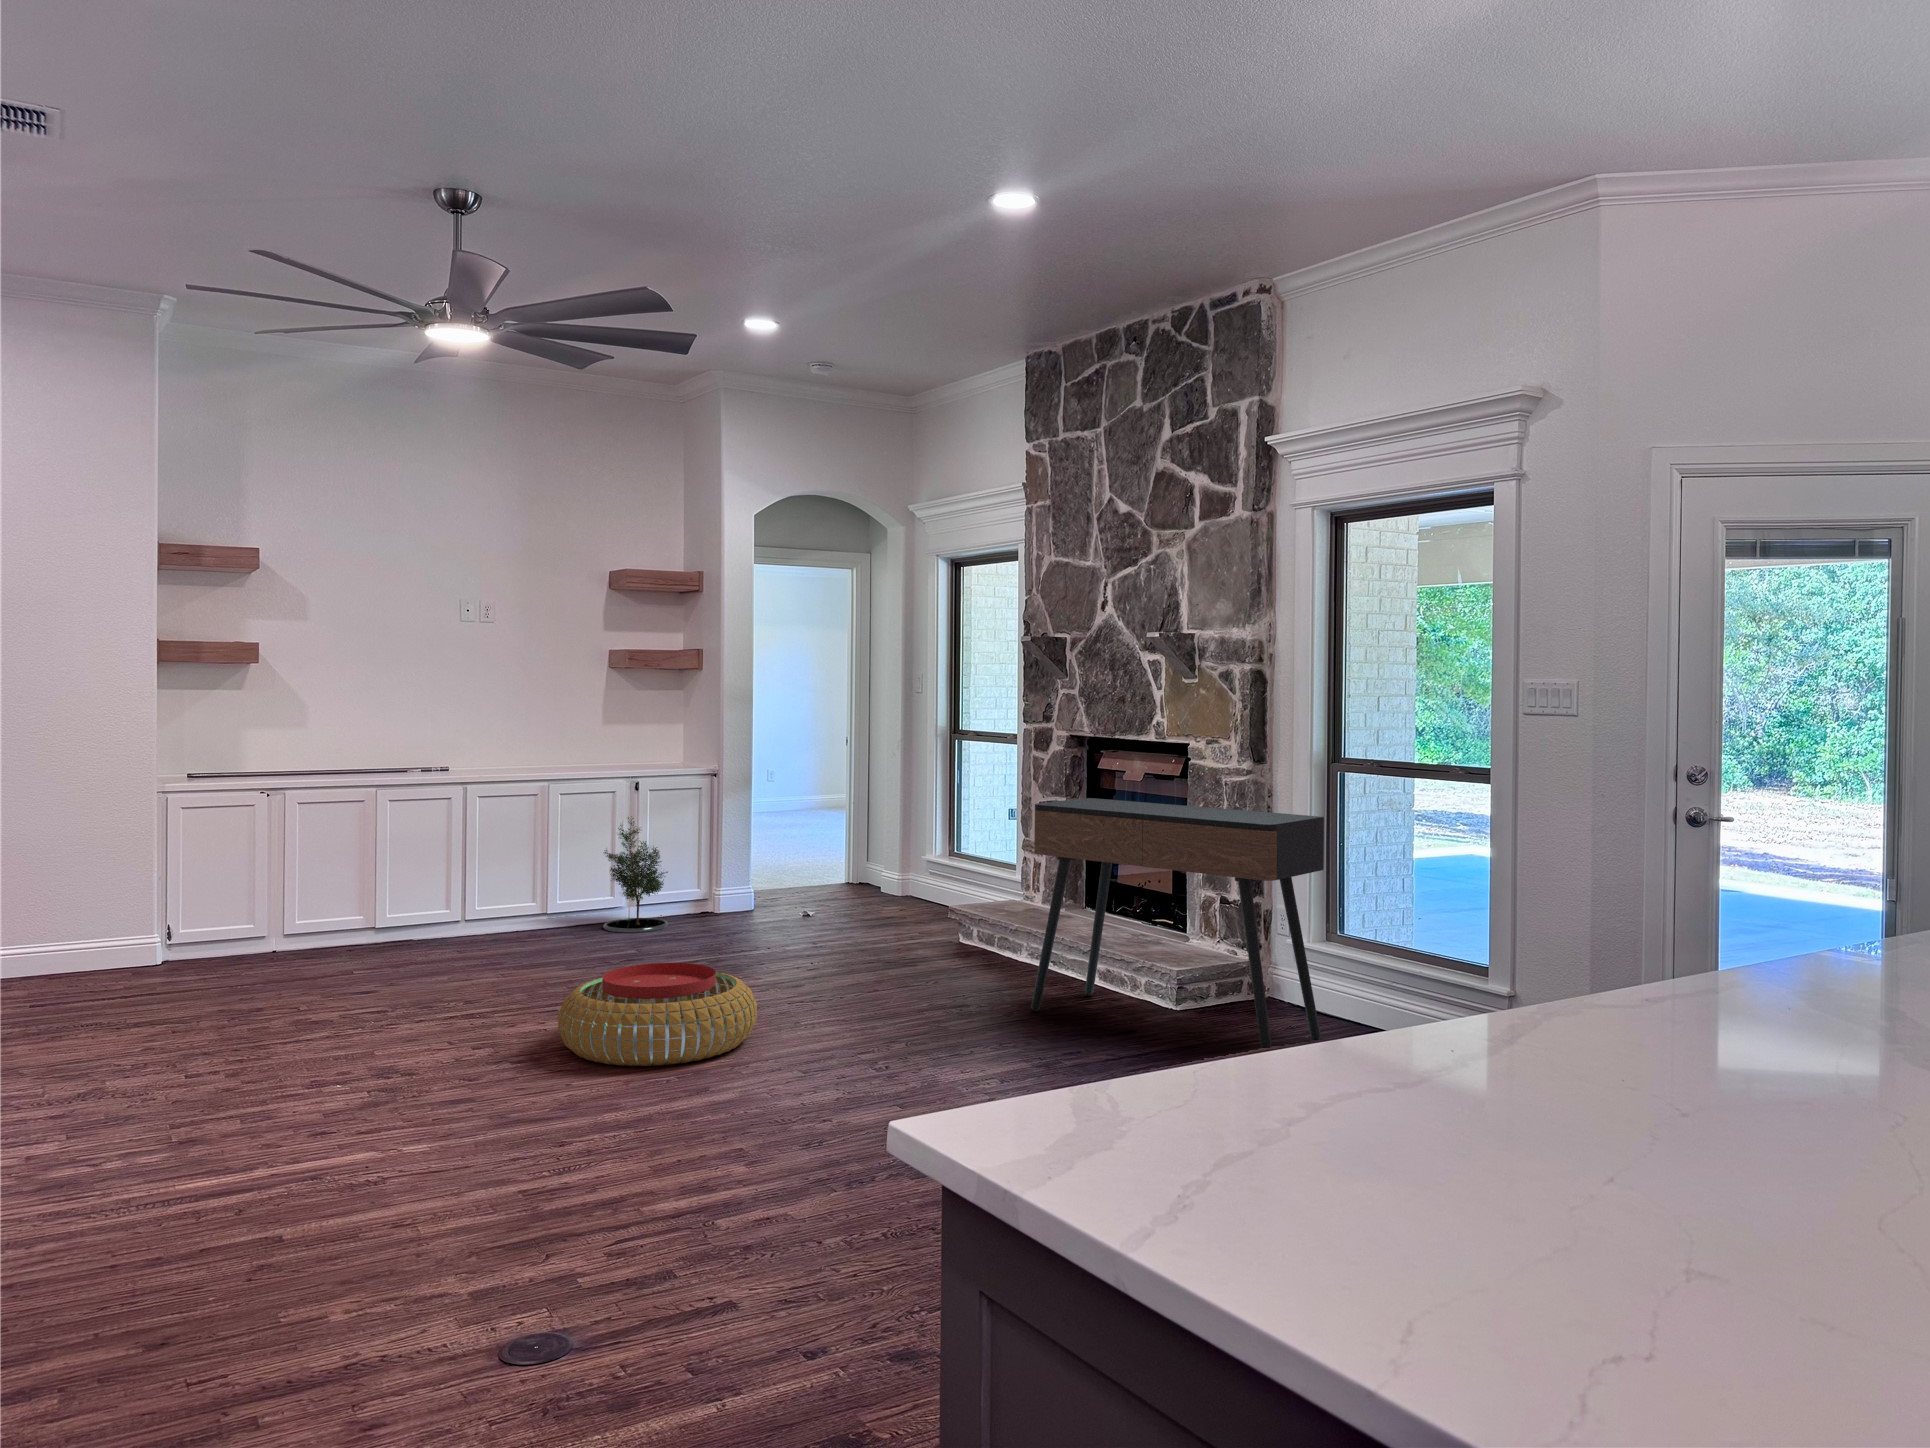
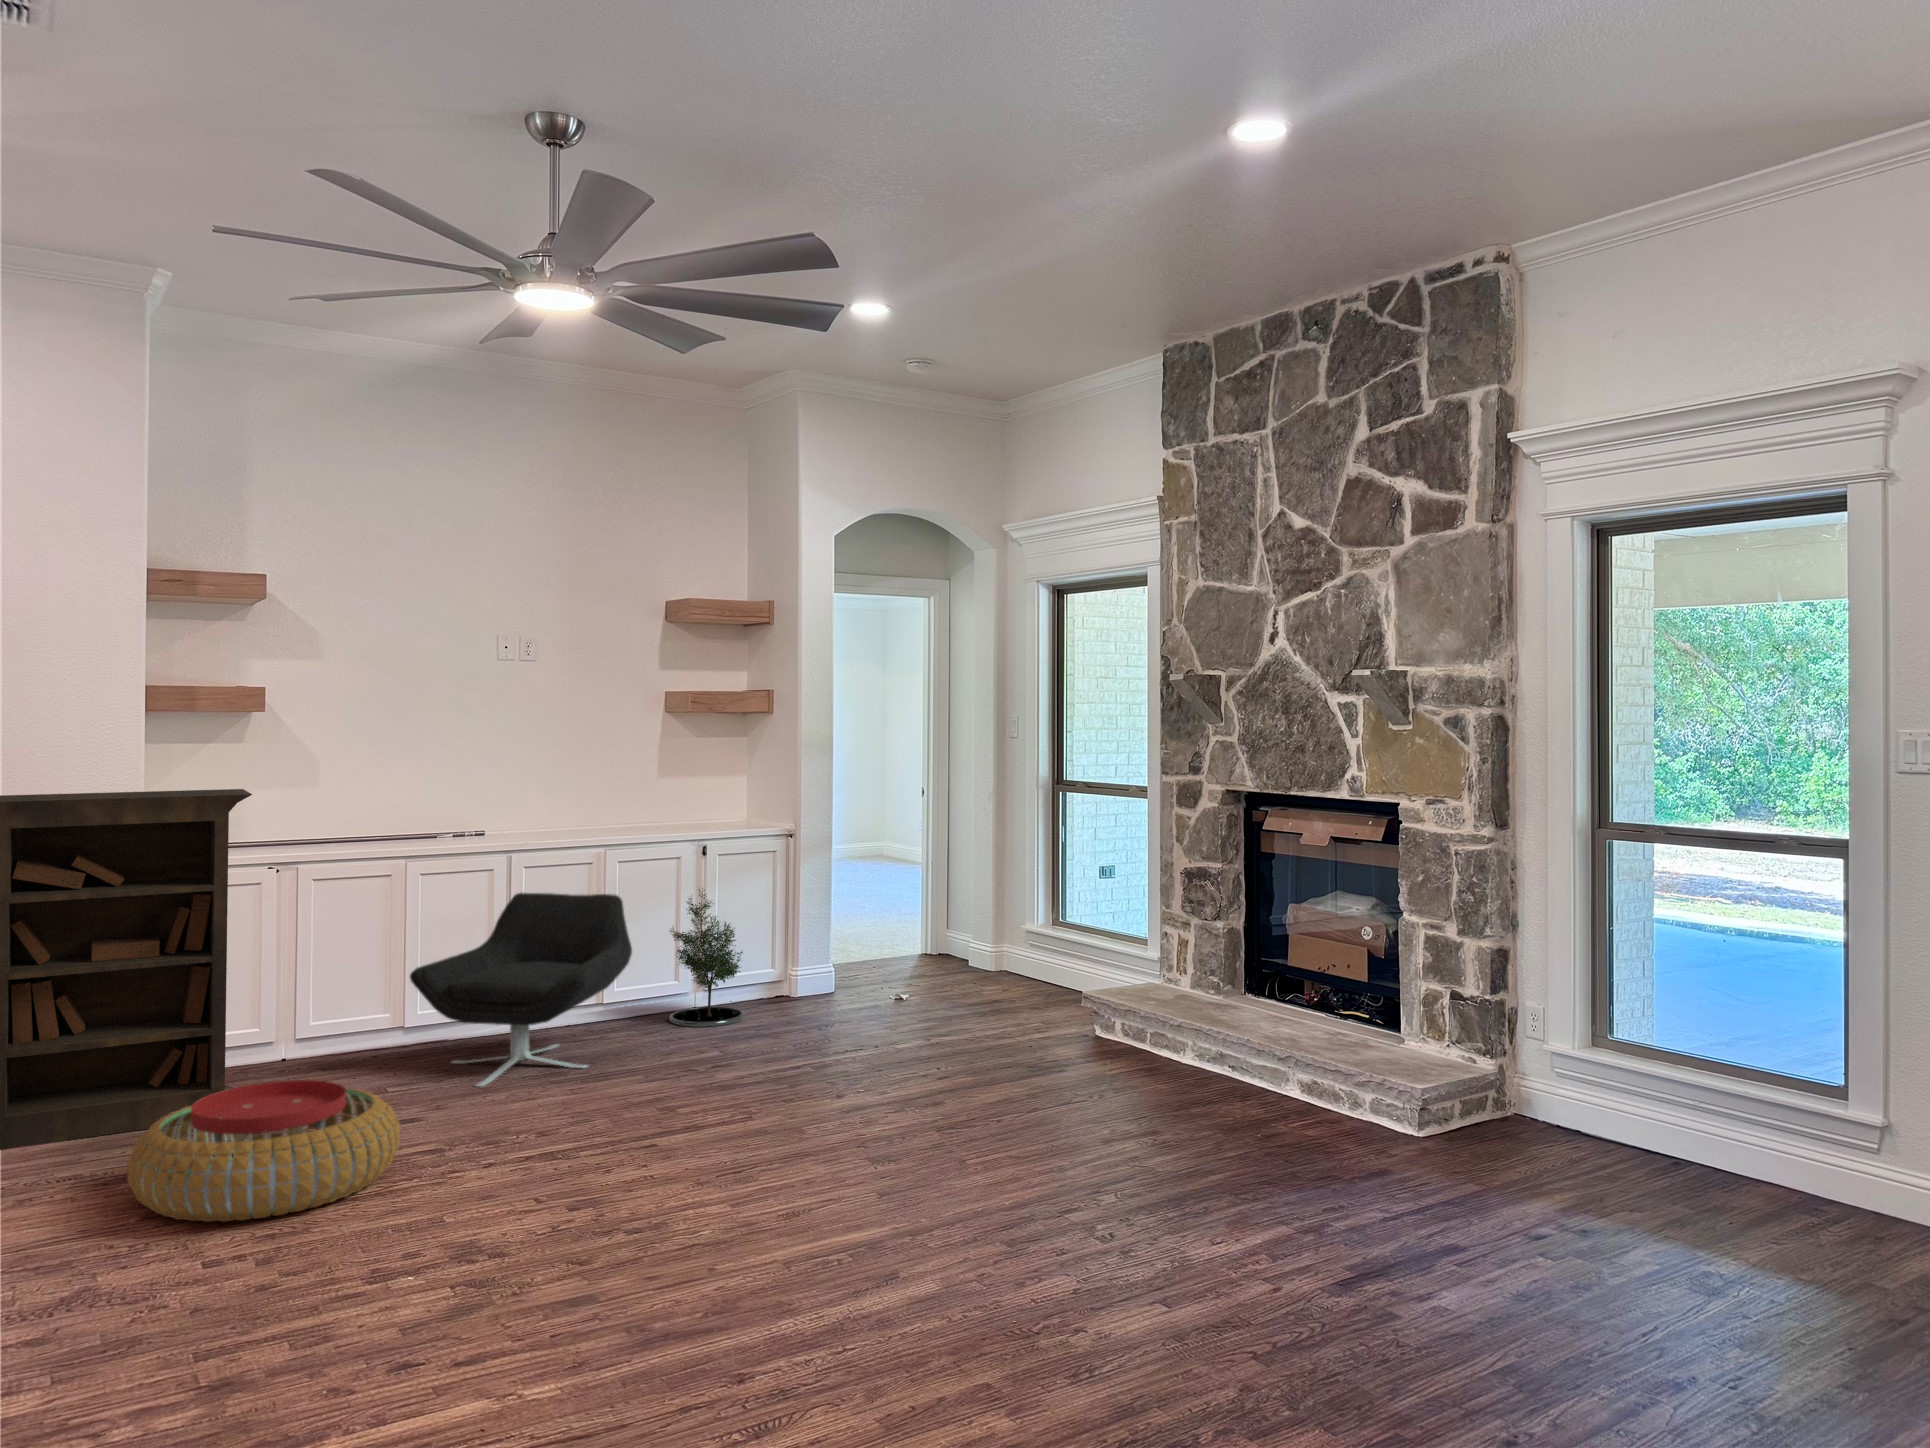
bookcase: none [13,726,242,1009] -> present [0,789,252,1150]
console table: present [1031,798,1324,1048] -> none [1241,872,1625,1214]
lounge chair: none [376,817,565,971] -> present [410,893,632,1087]
pouf: present [558,963,757,1066] -> present [127,1080,400,1222]

